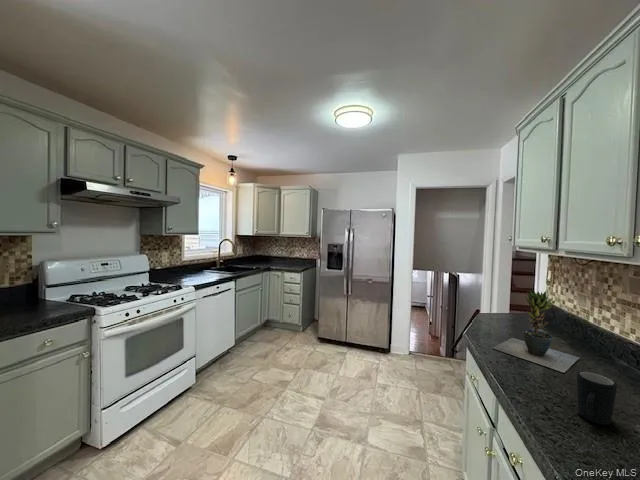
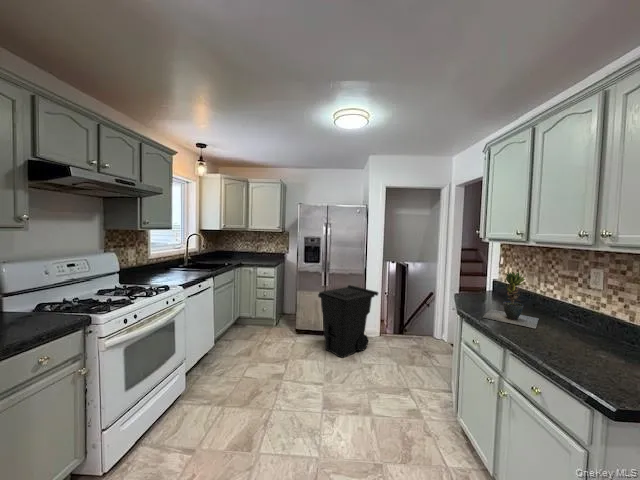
trash can: none [336,295,402,373] -> present [318,285,378,358]
mug: present [577,371,617,425] -> none [556,323,581,355]

